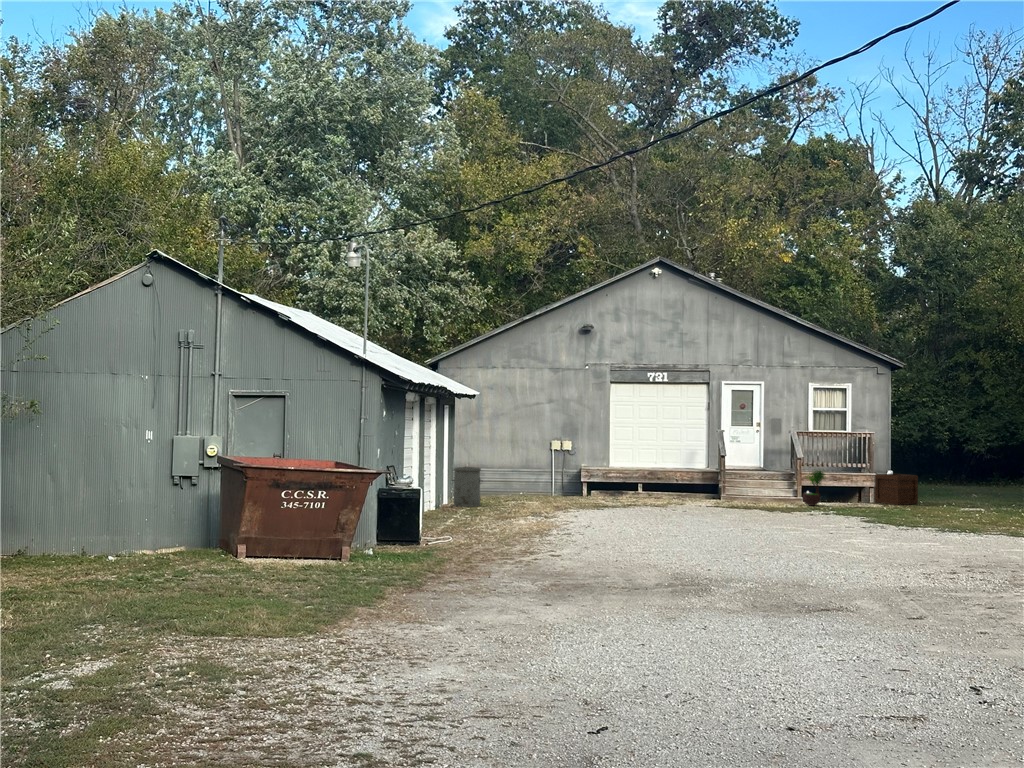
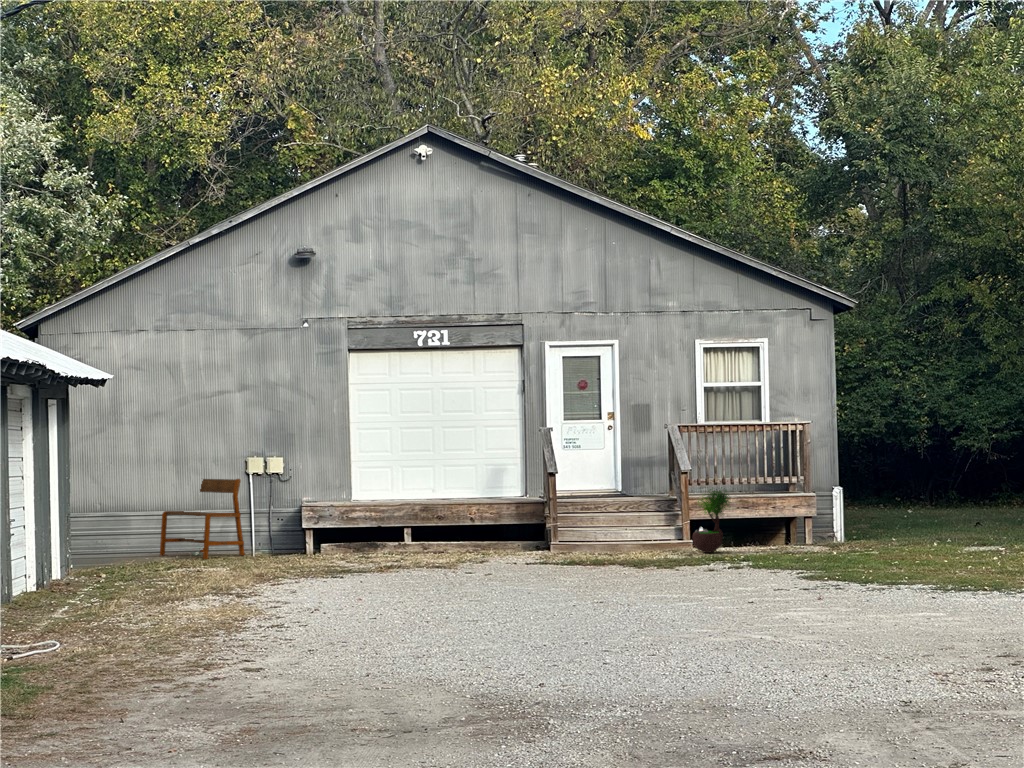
bench: none [506,451,551,495] -> present [160,479,245,559]
trash can: present [452,467,481,507] -> none [47,510,108,588]
wooden crate: present [874,474,918,505] -> none [806,492,877,545]

